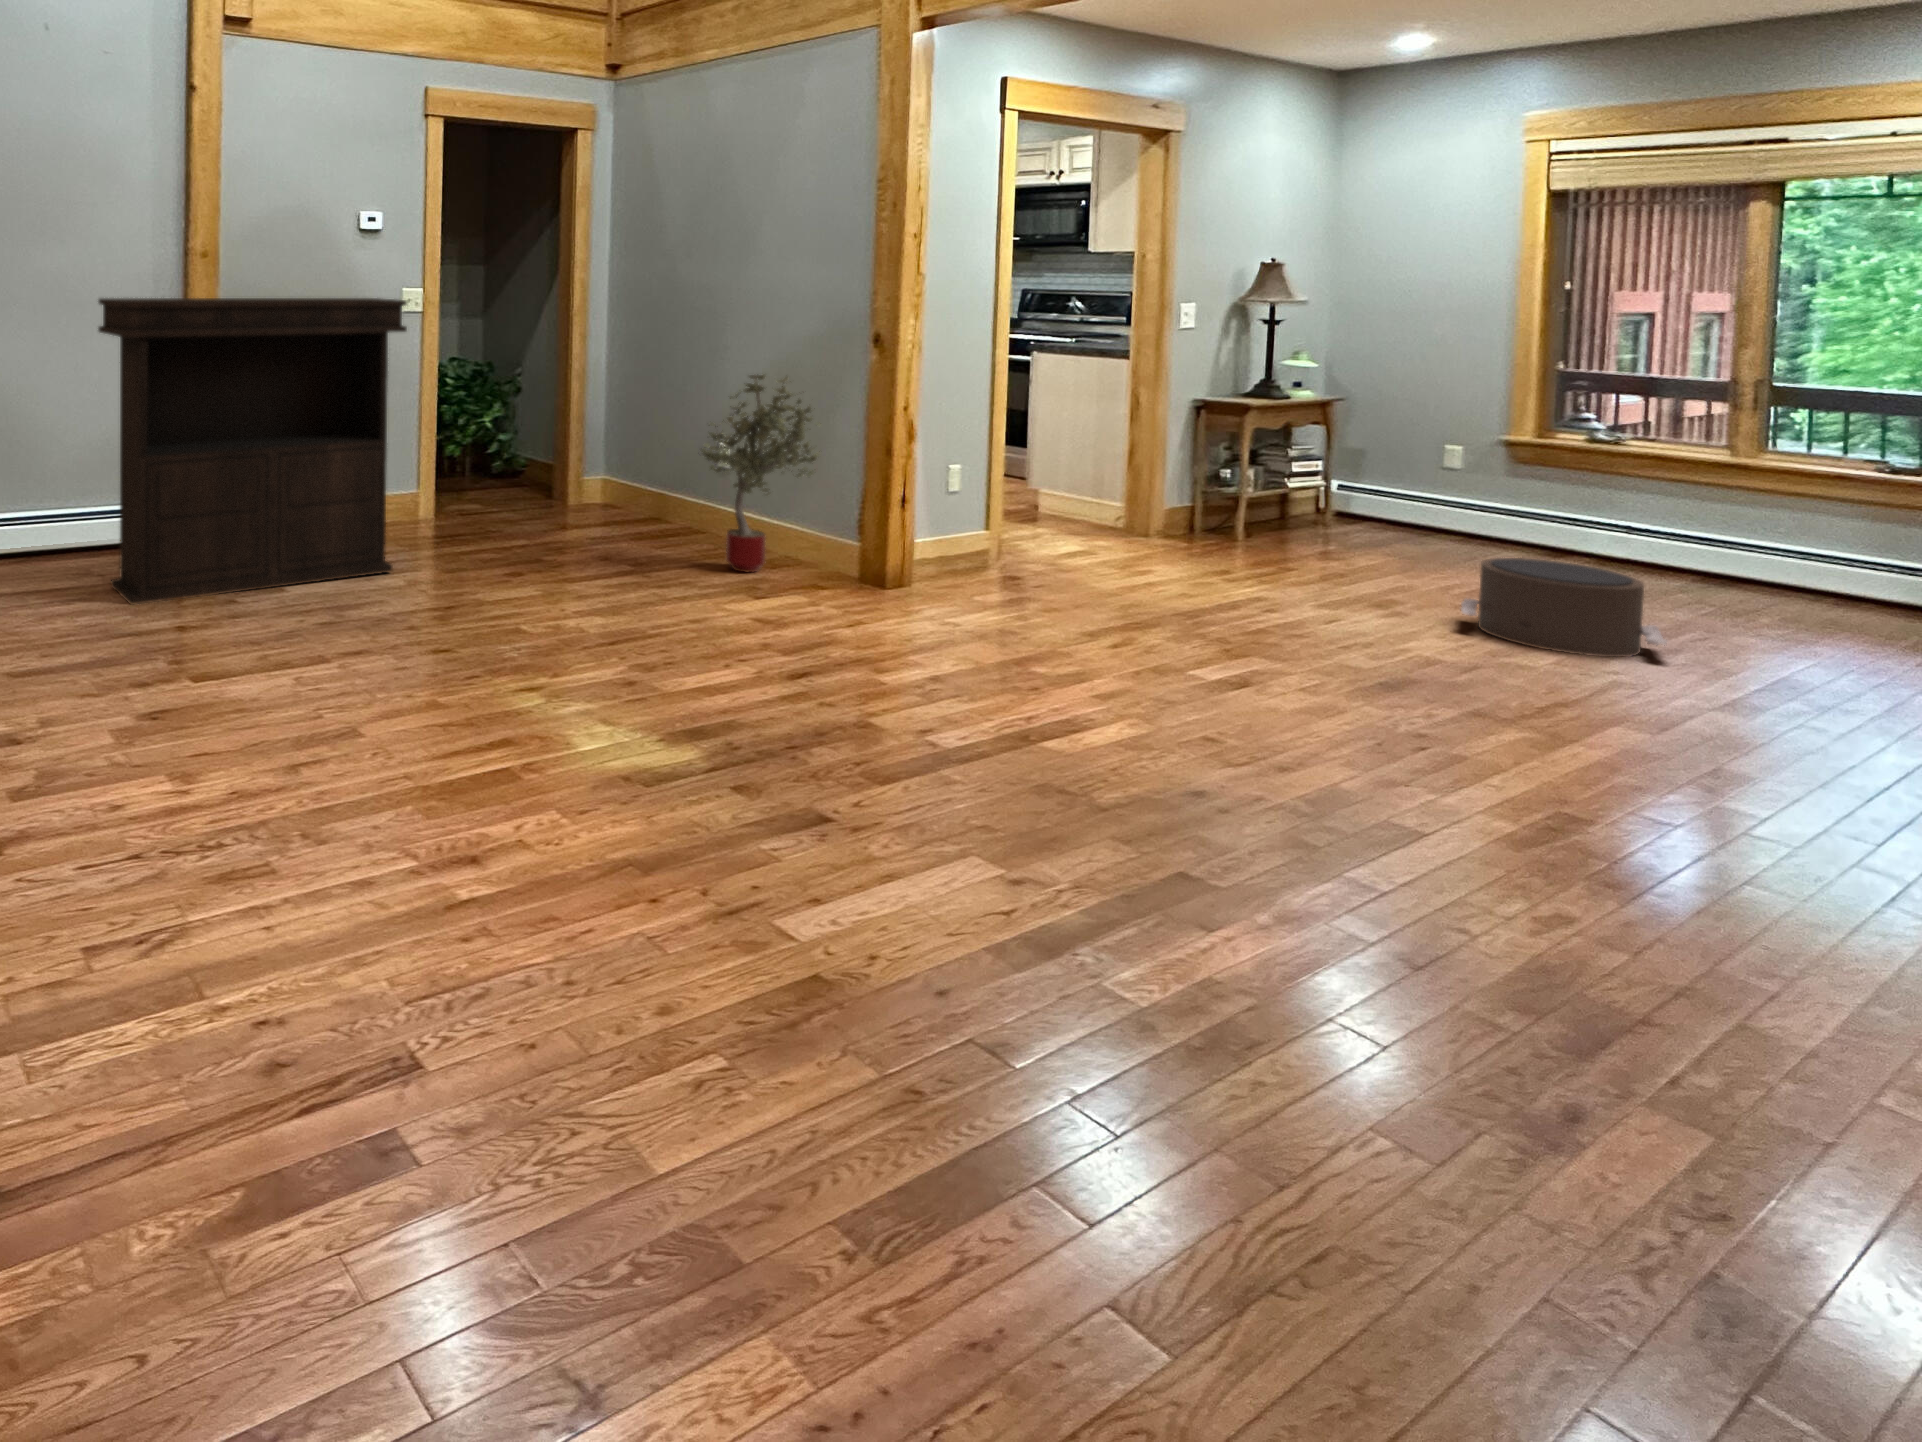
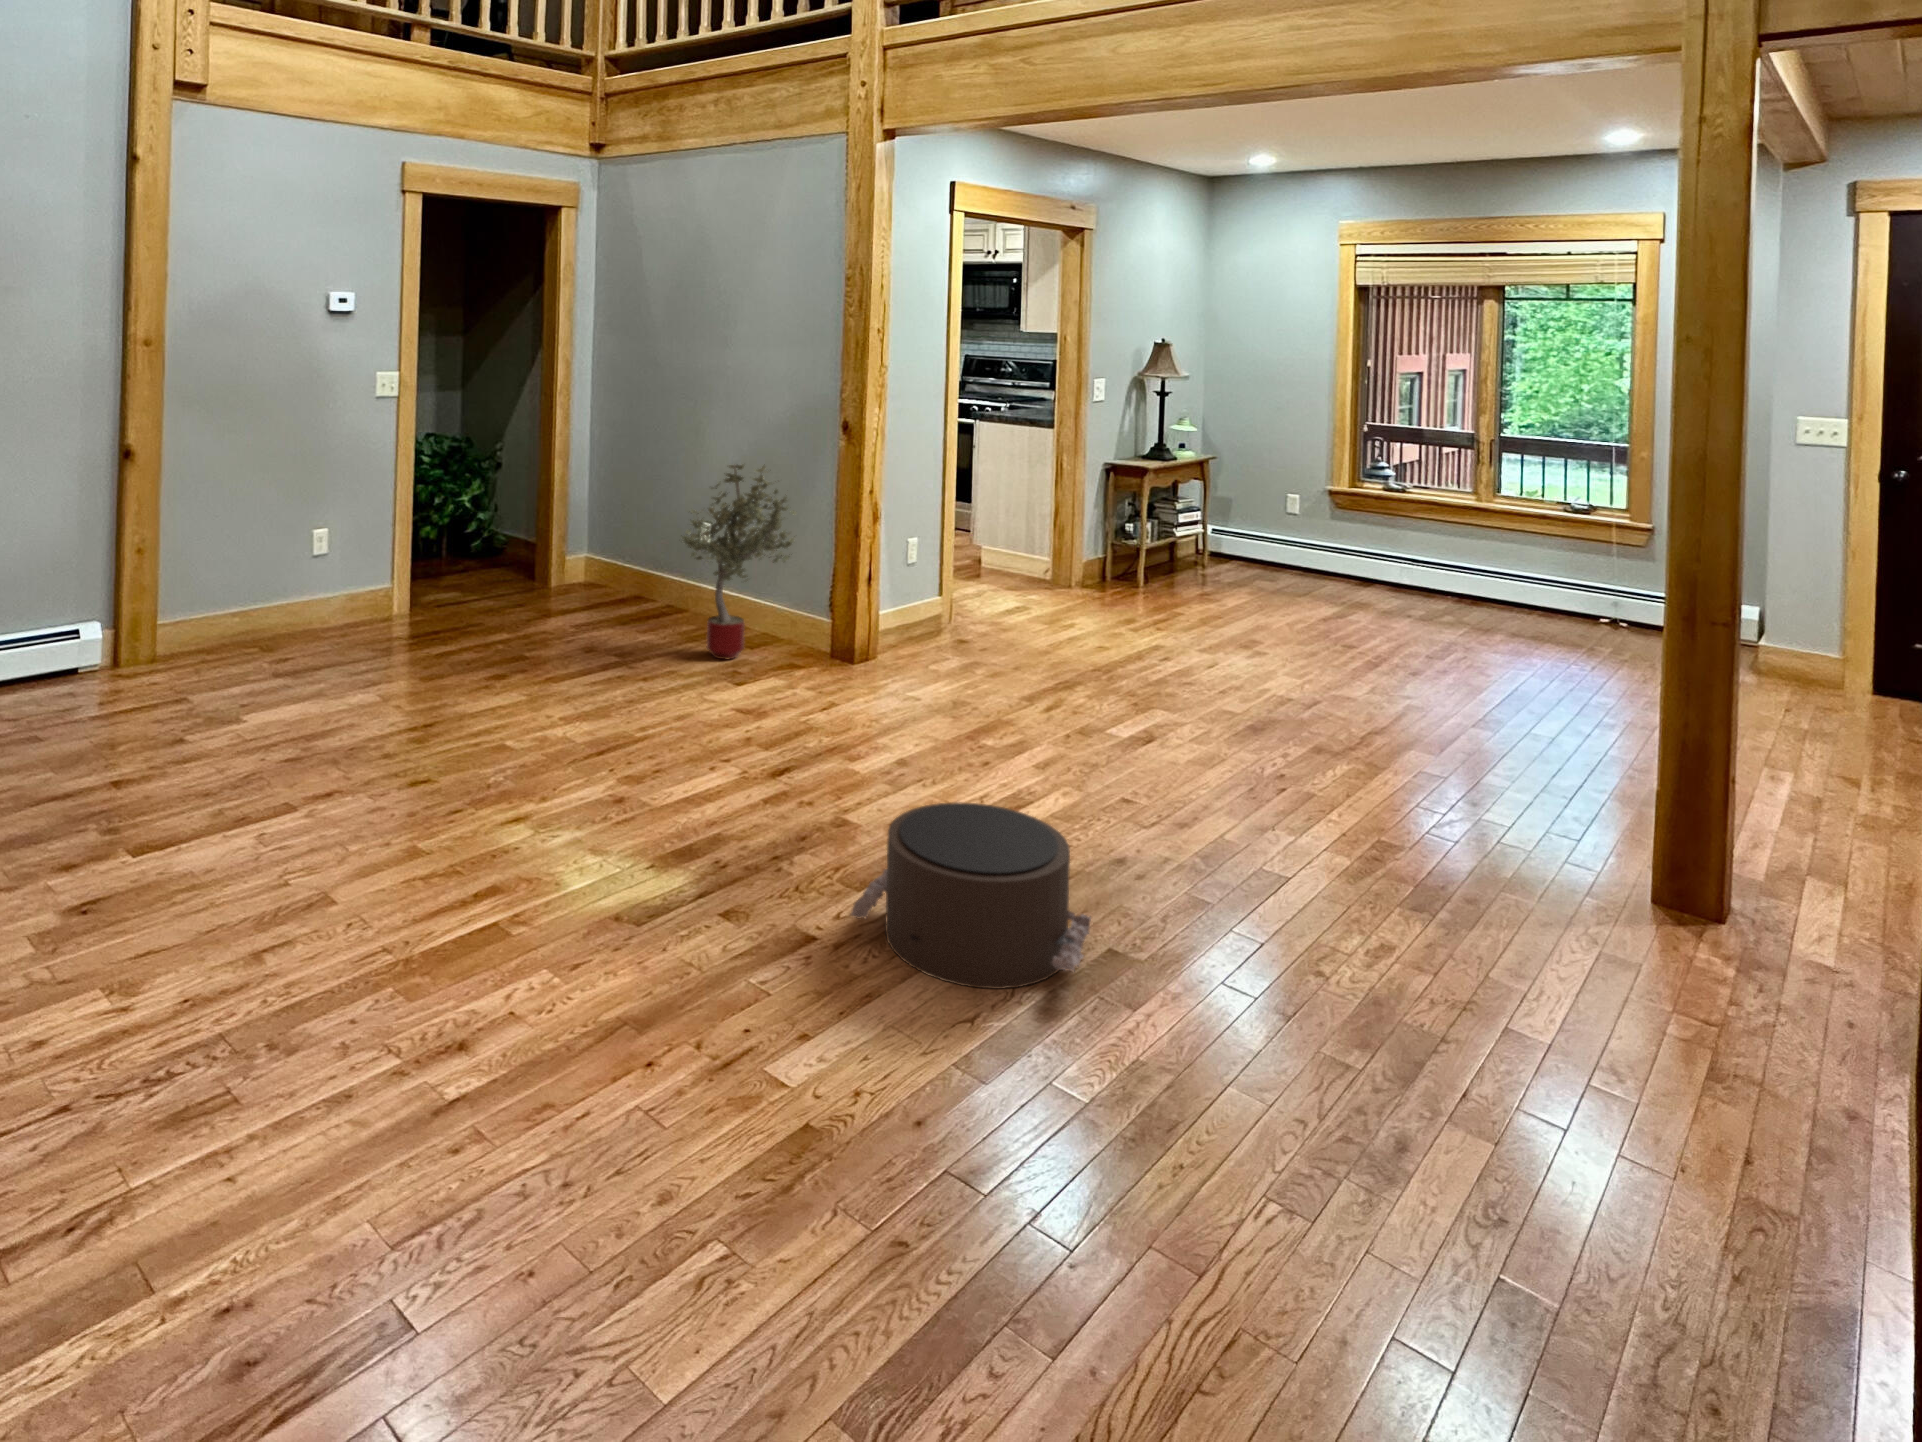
console table: present [99,298,407,604] -> none [10,392,381,761]
pouf: present [1461,558,1667,657] -> present [850,802,1091,989]

